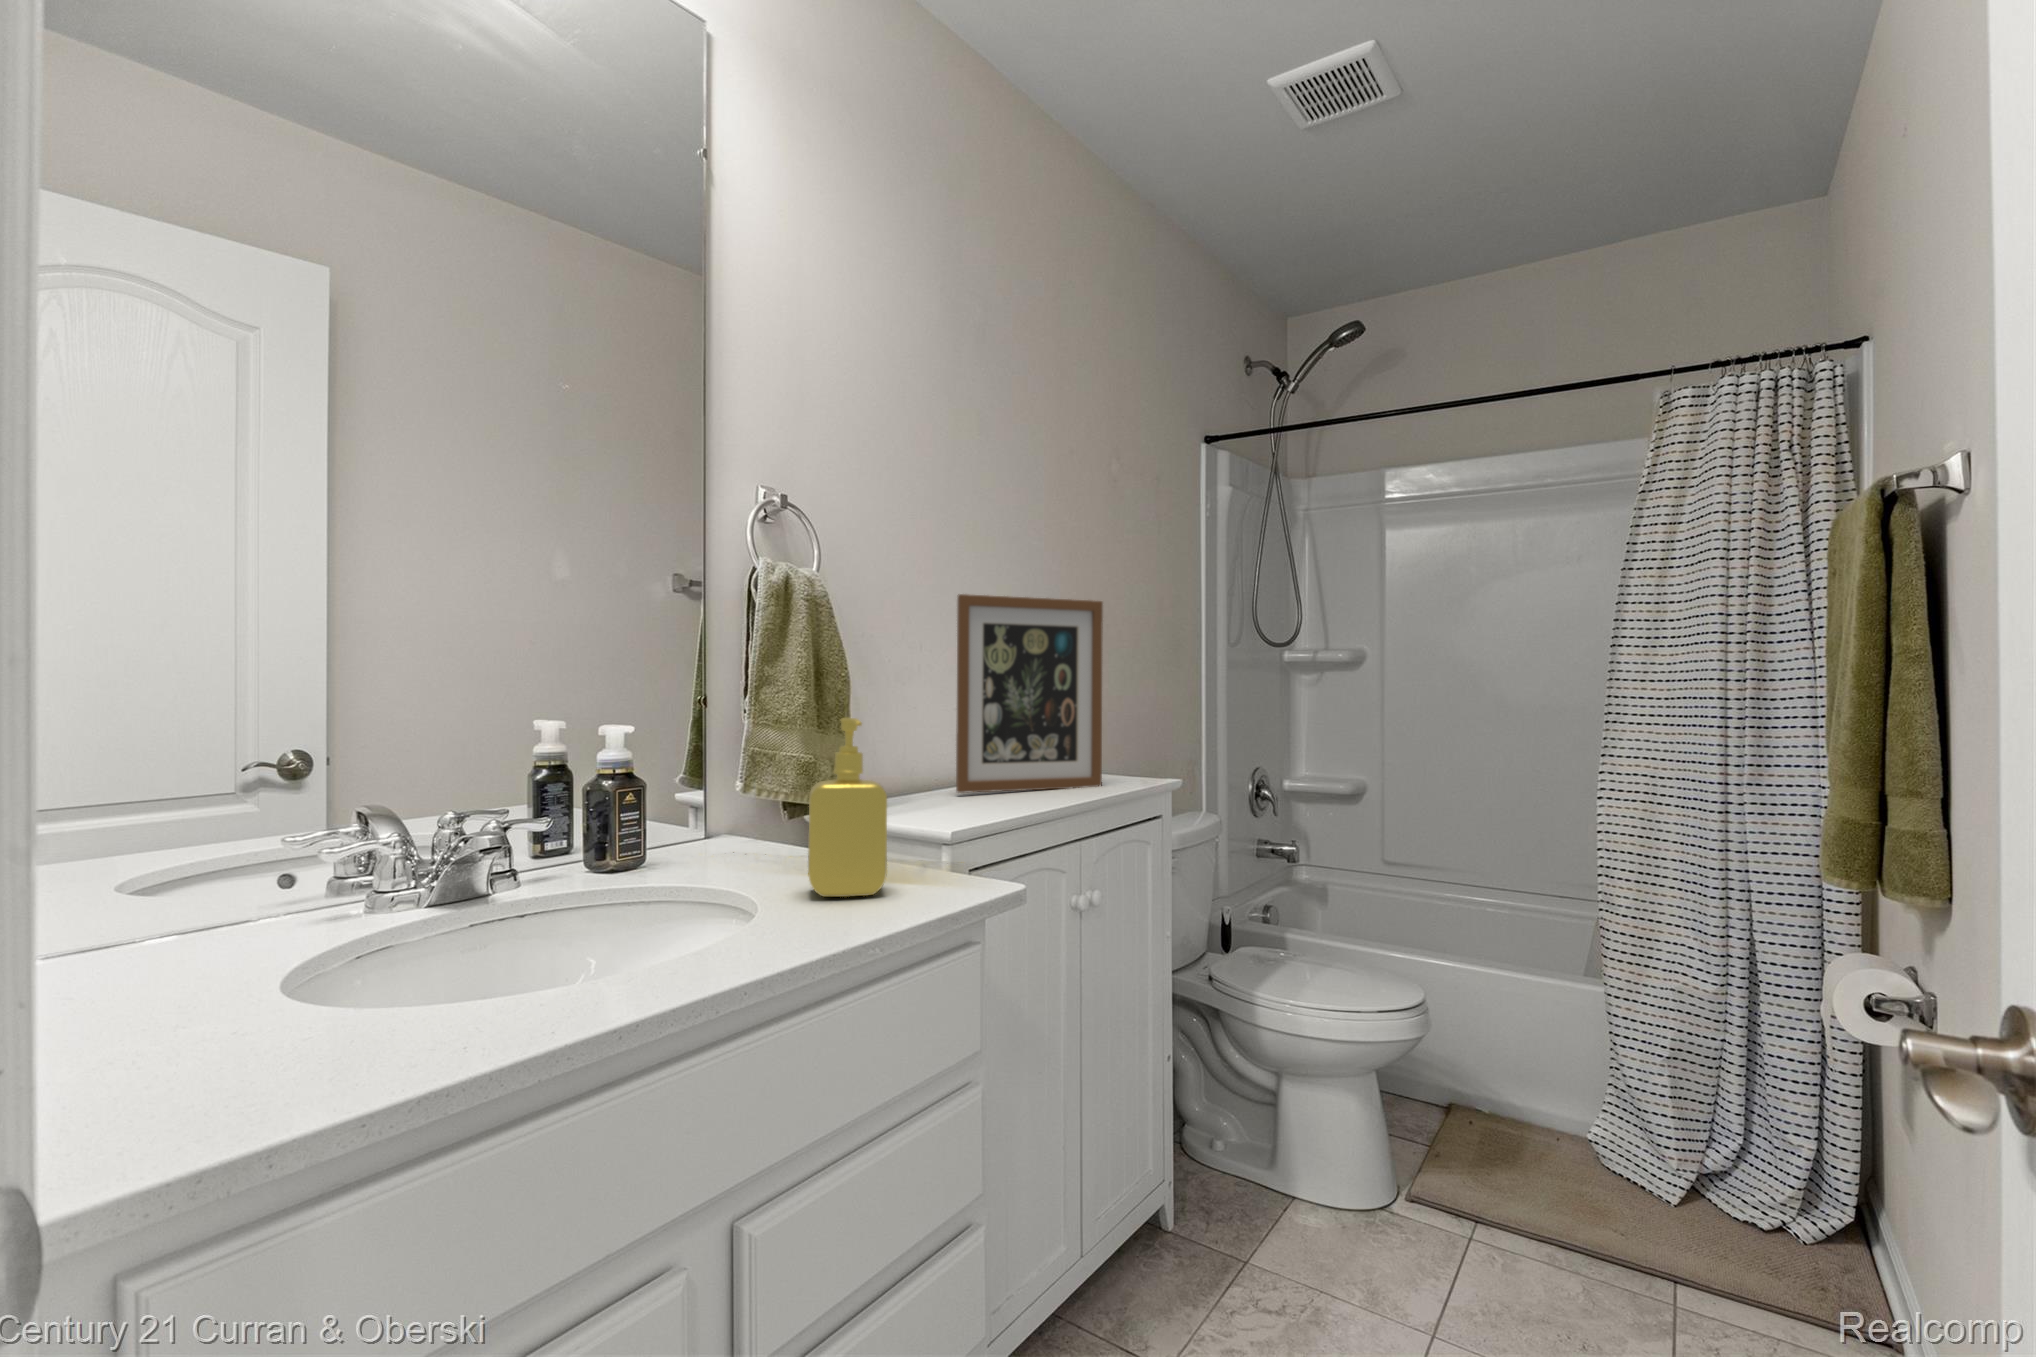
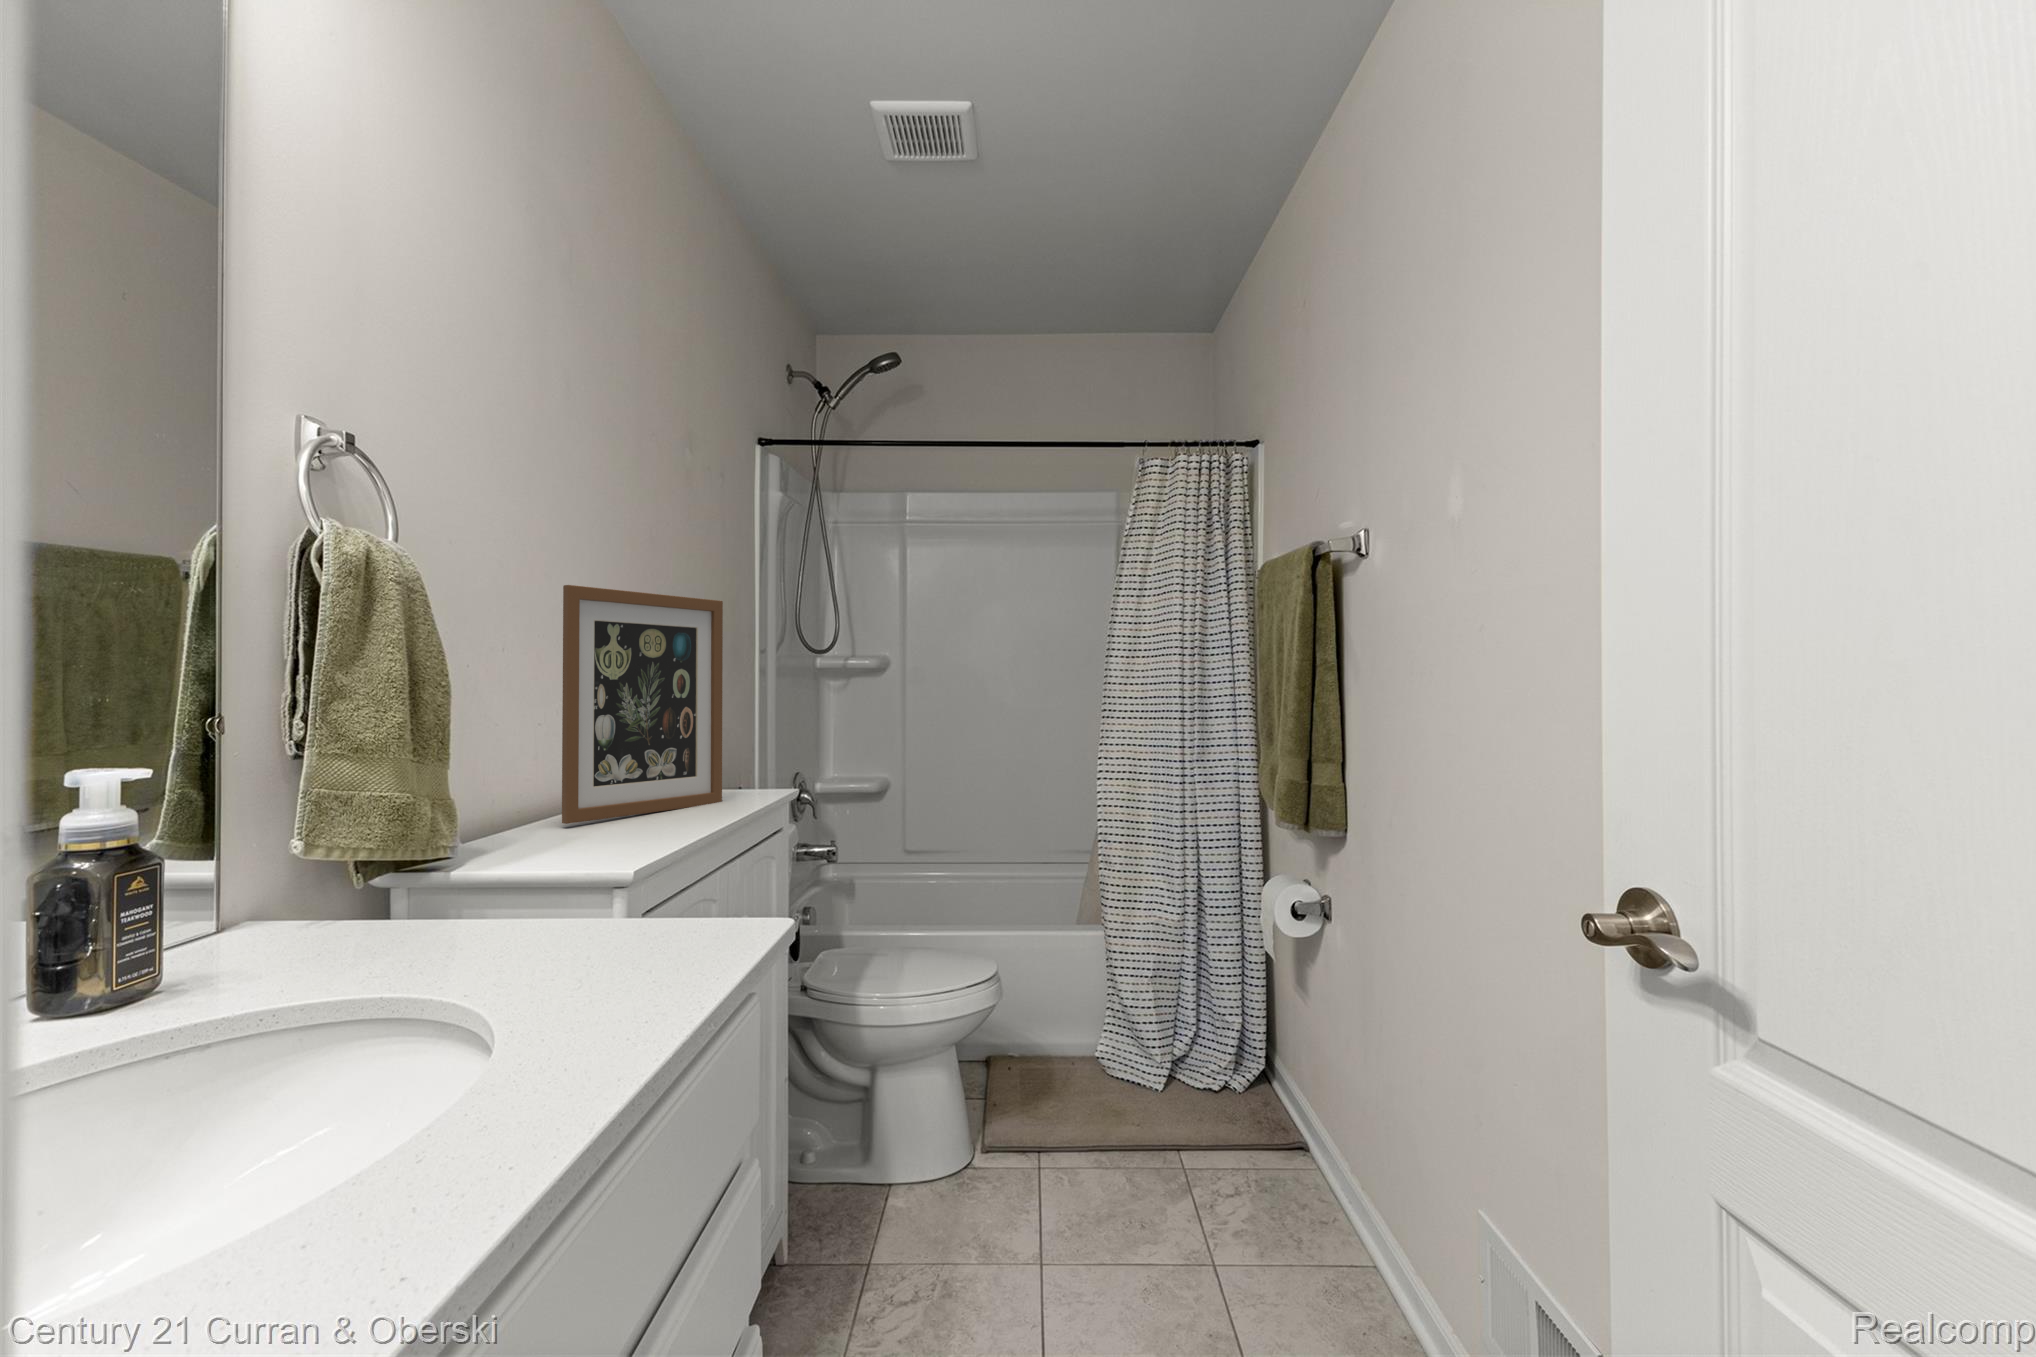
soap dispenser: present [808,718,887,897] -> none [502,743,627,985]

